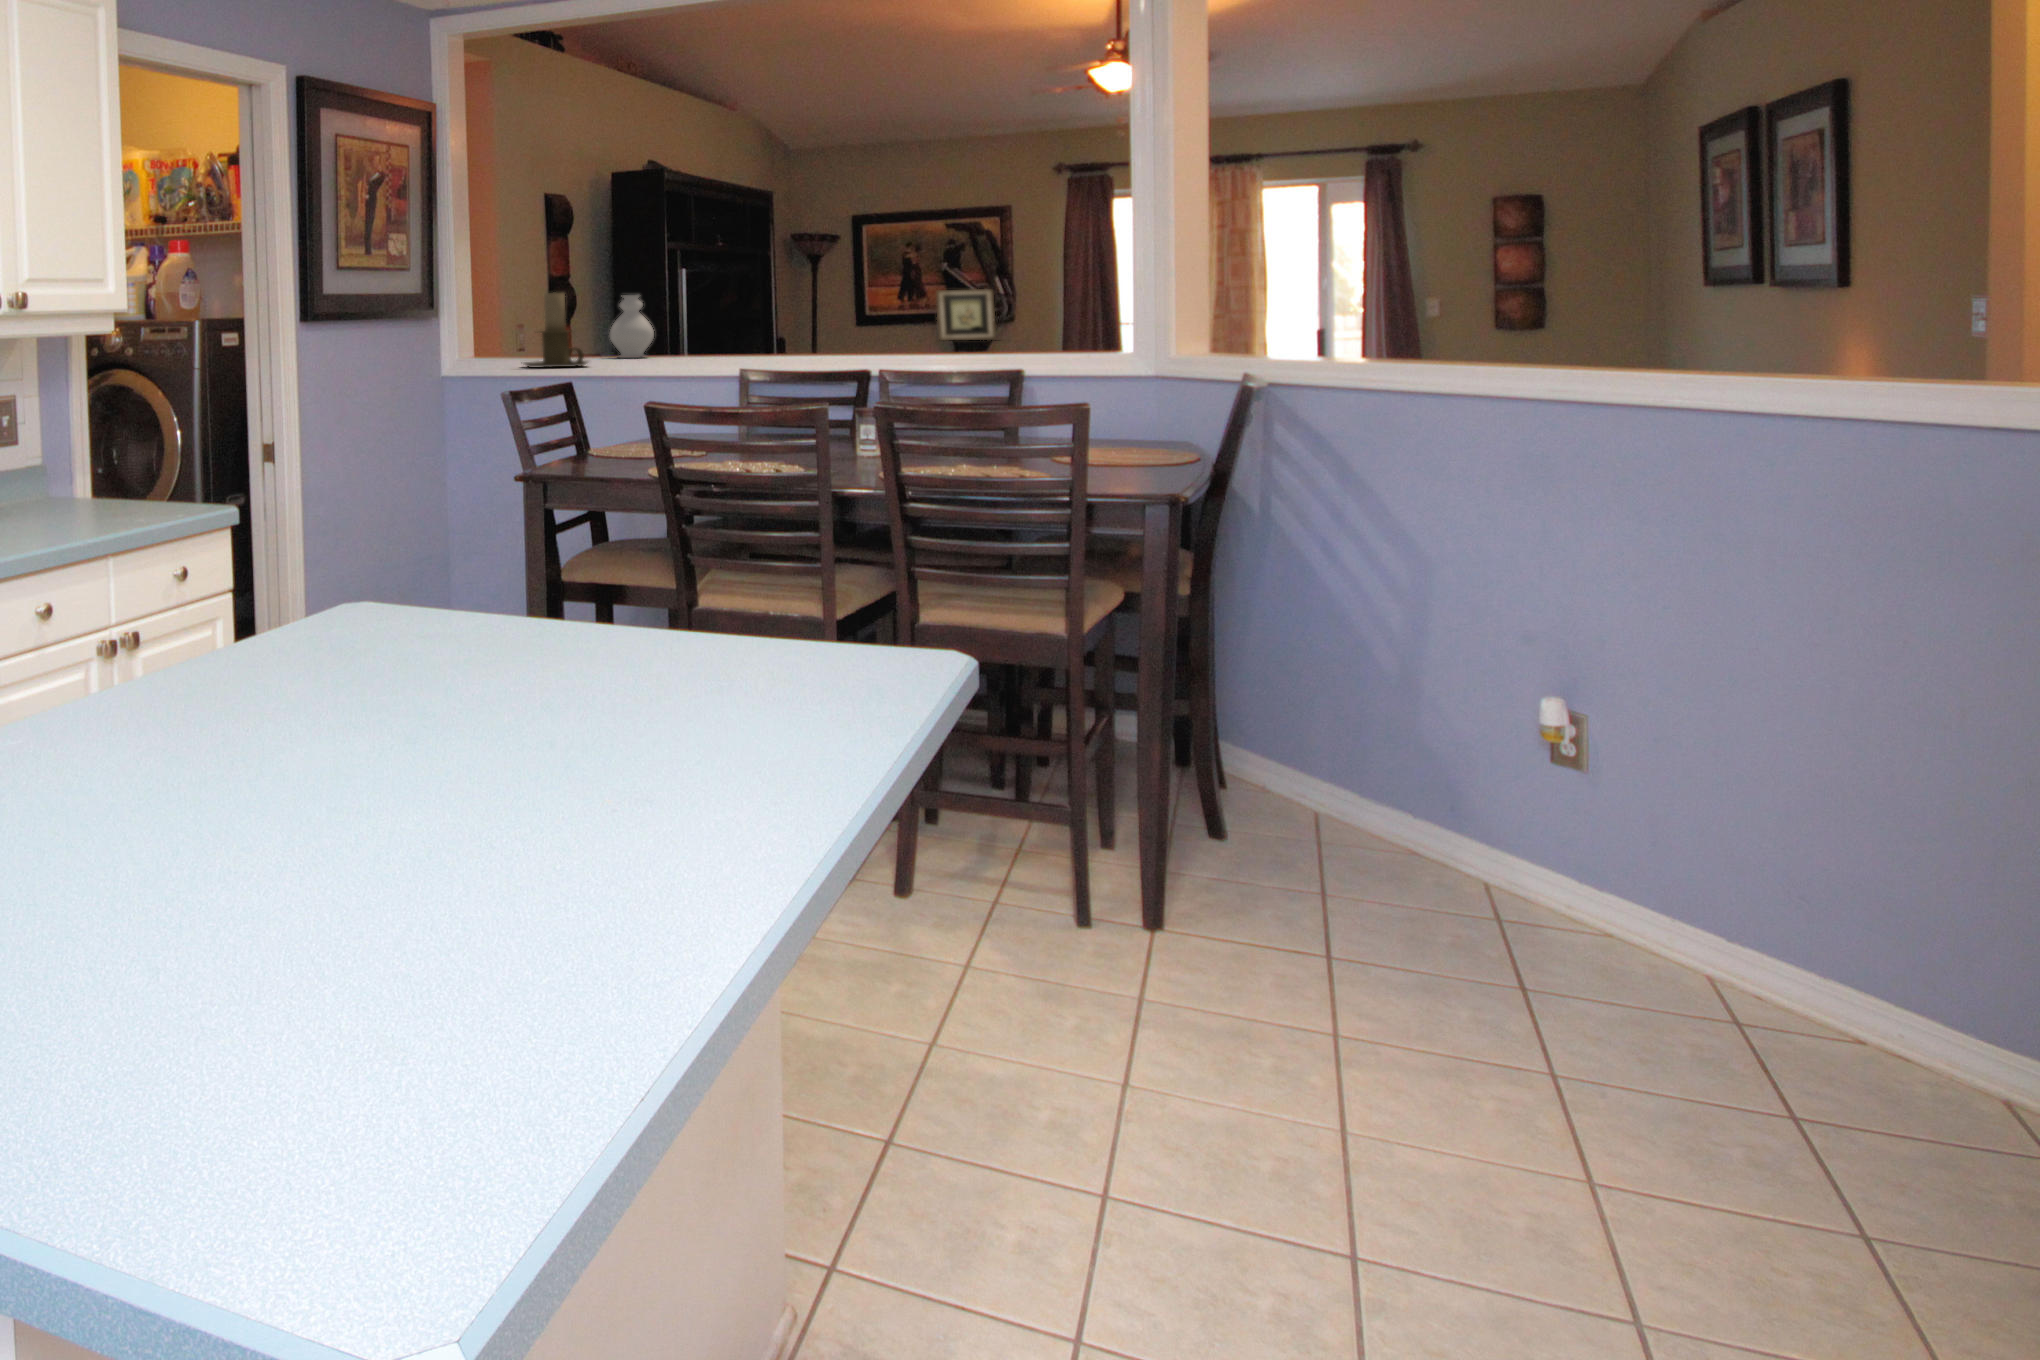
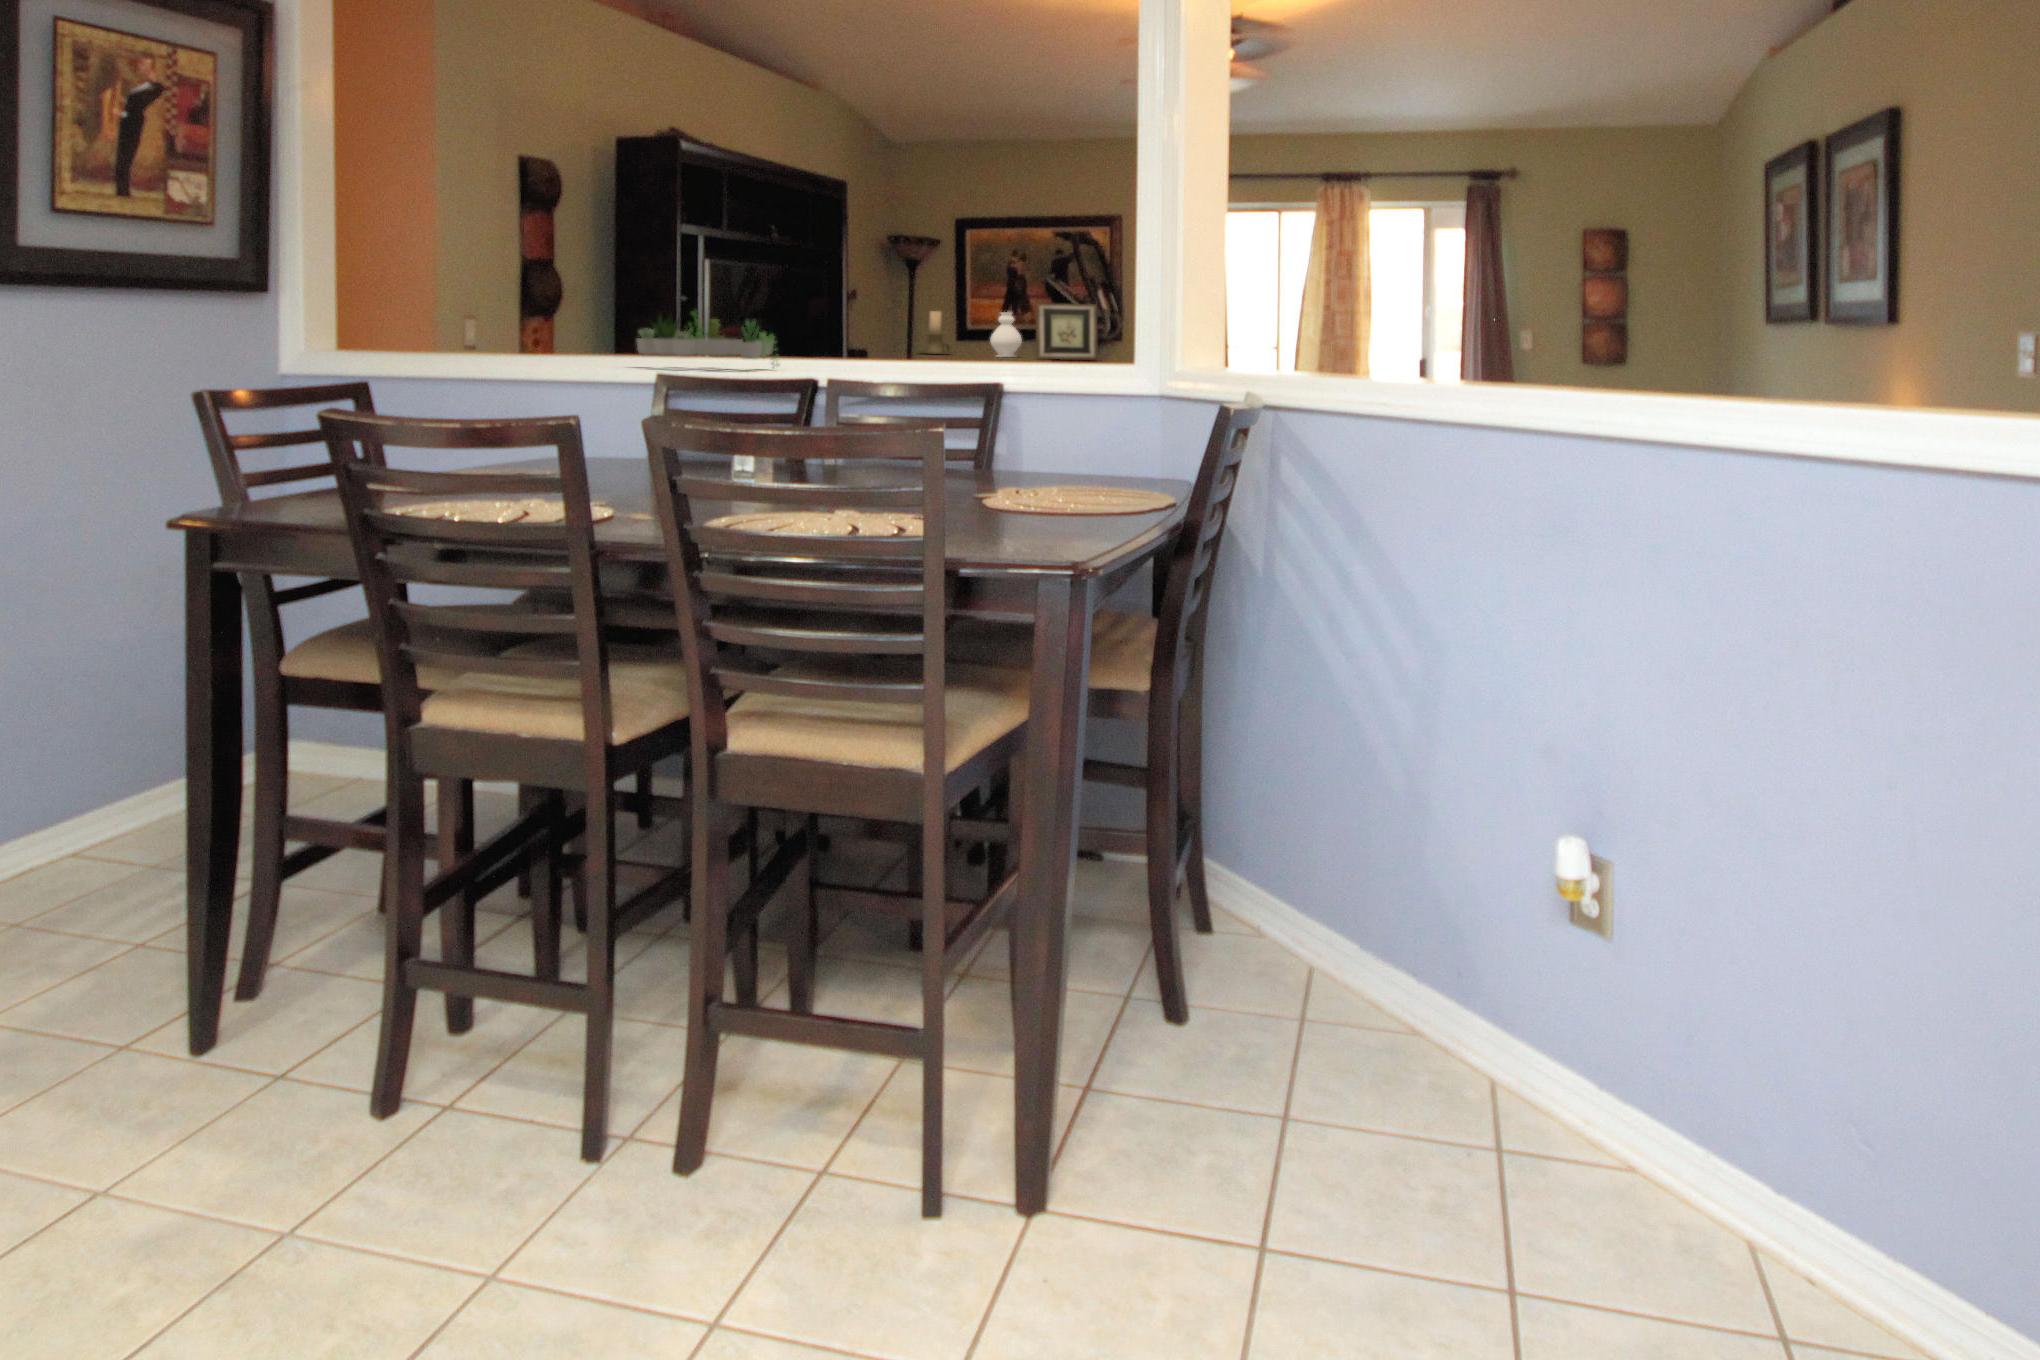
candle holder: present [524,293,587,368] -> present [918,311,952,355]
decorative vase: present [610,295,654,358] -> present [990,312,1022,357]
succulent plant: none [671,311,784,359] -> present [637,312,776,359]

